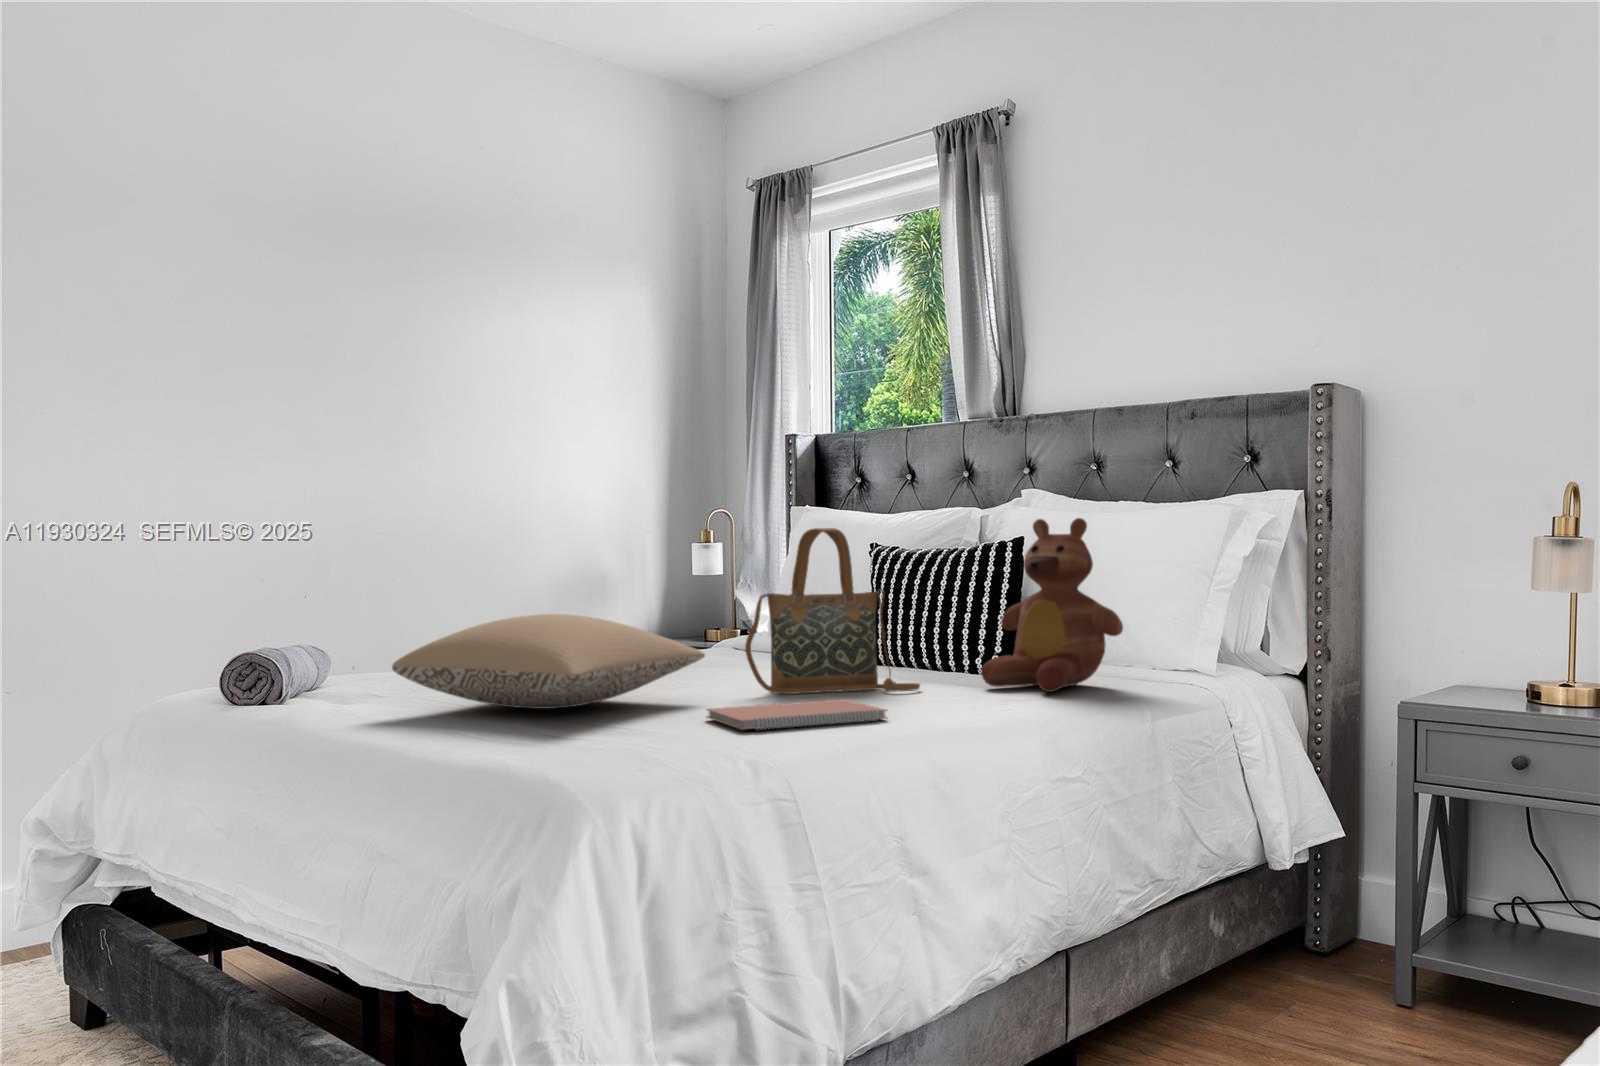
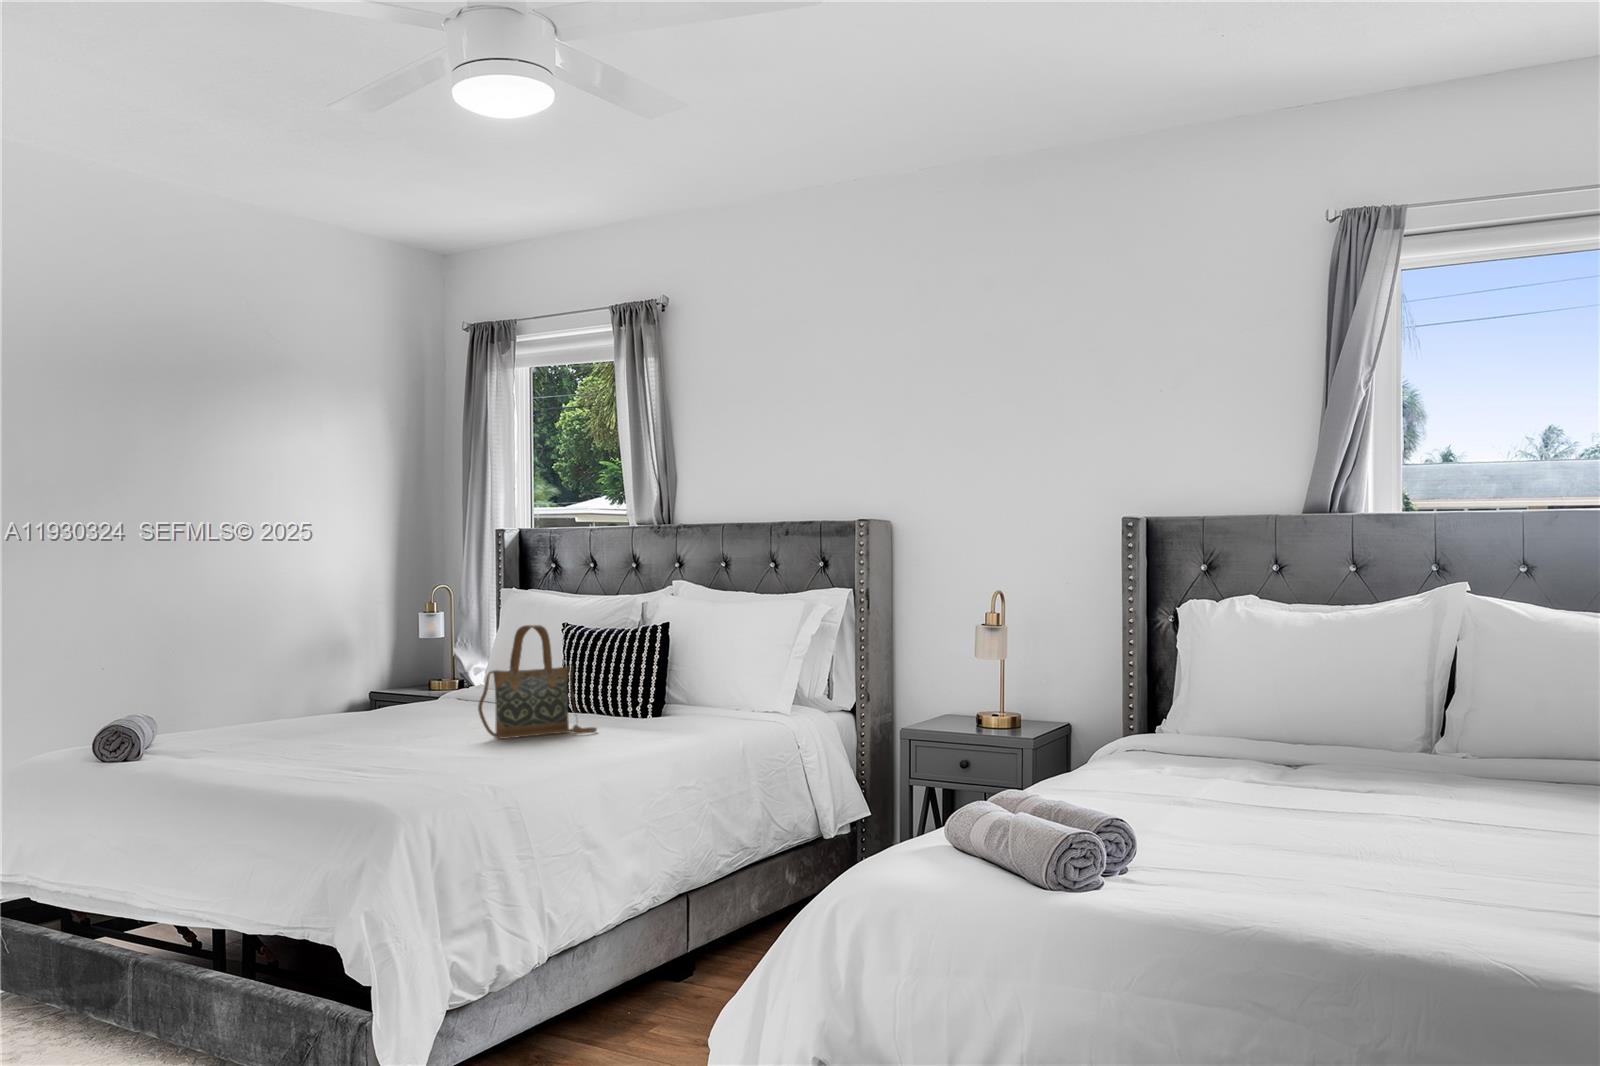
teddy bear: present [981,518,1123,692] -> none [638,616,728,730]
pillow: present [392,614,705,709] -> none [235,692,452,756]
notebook: present [707,700,887,730] -> none [457,741,575,765]

